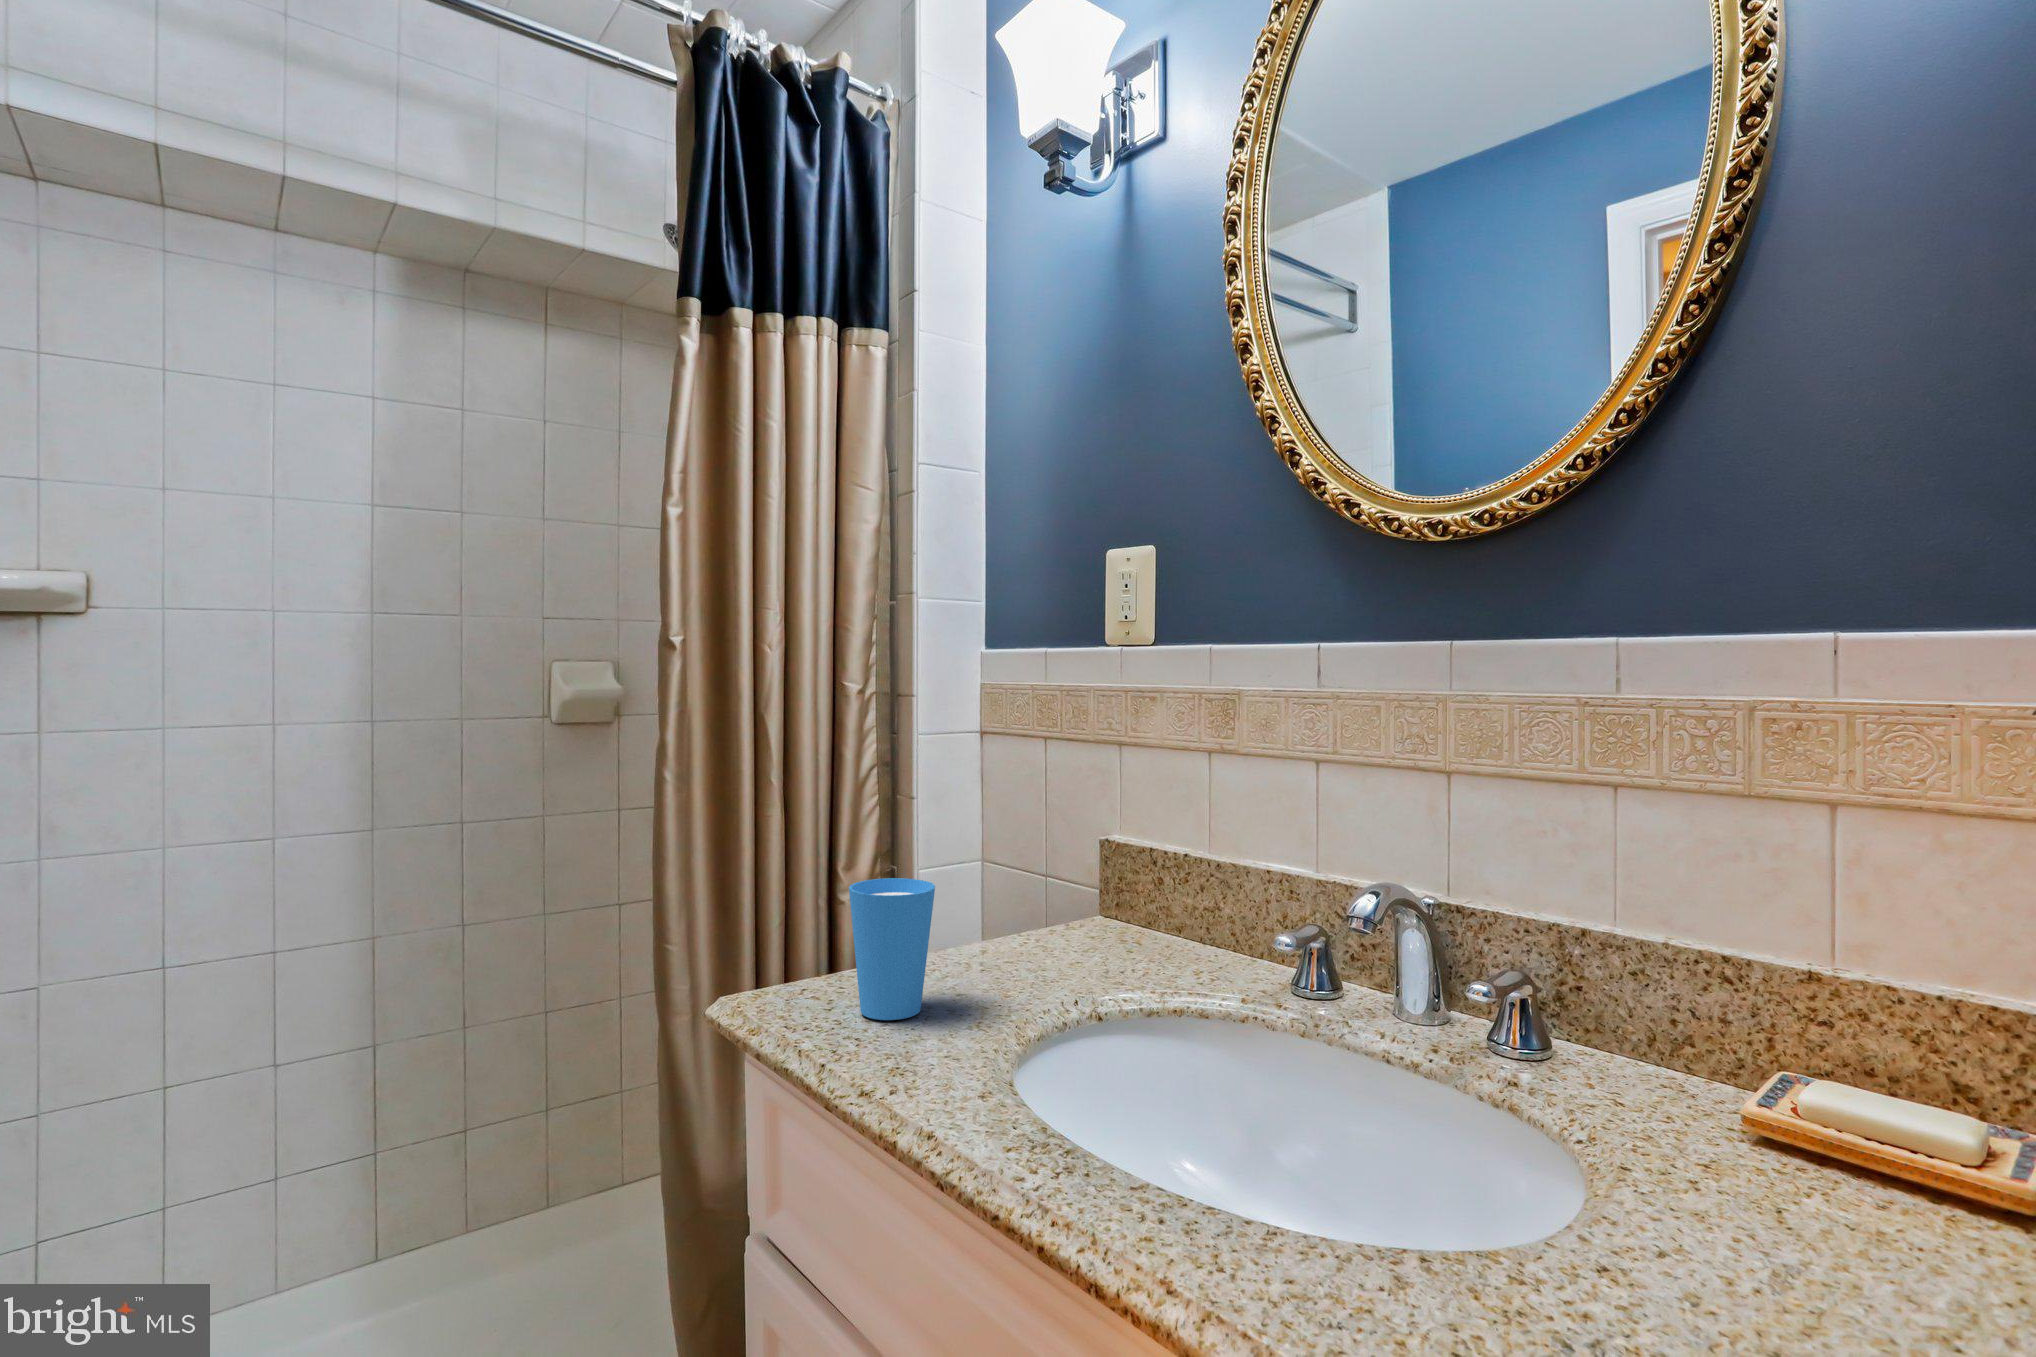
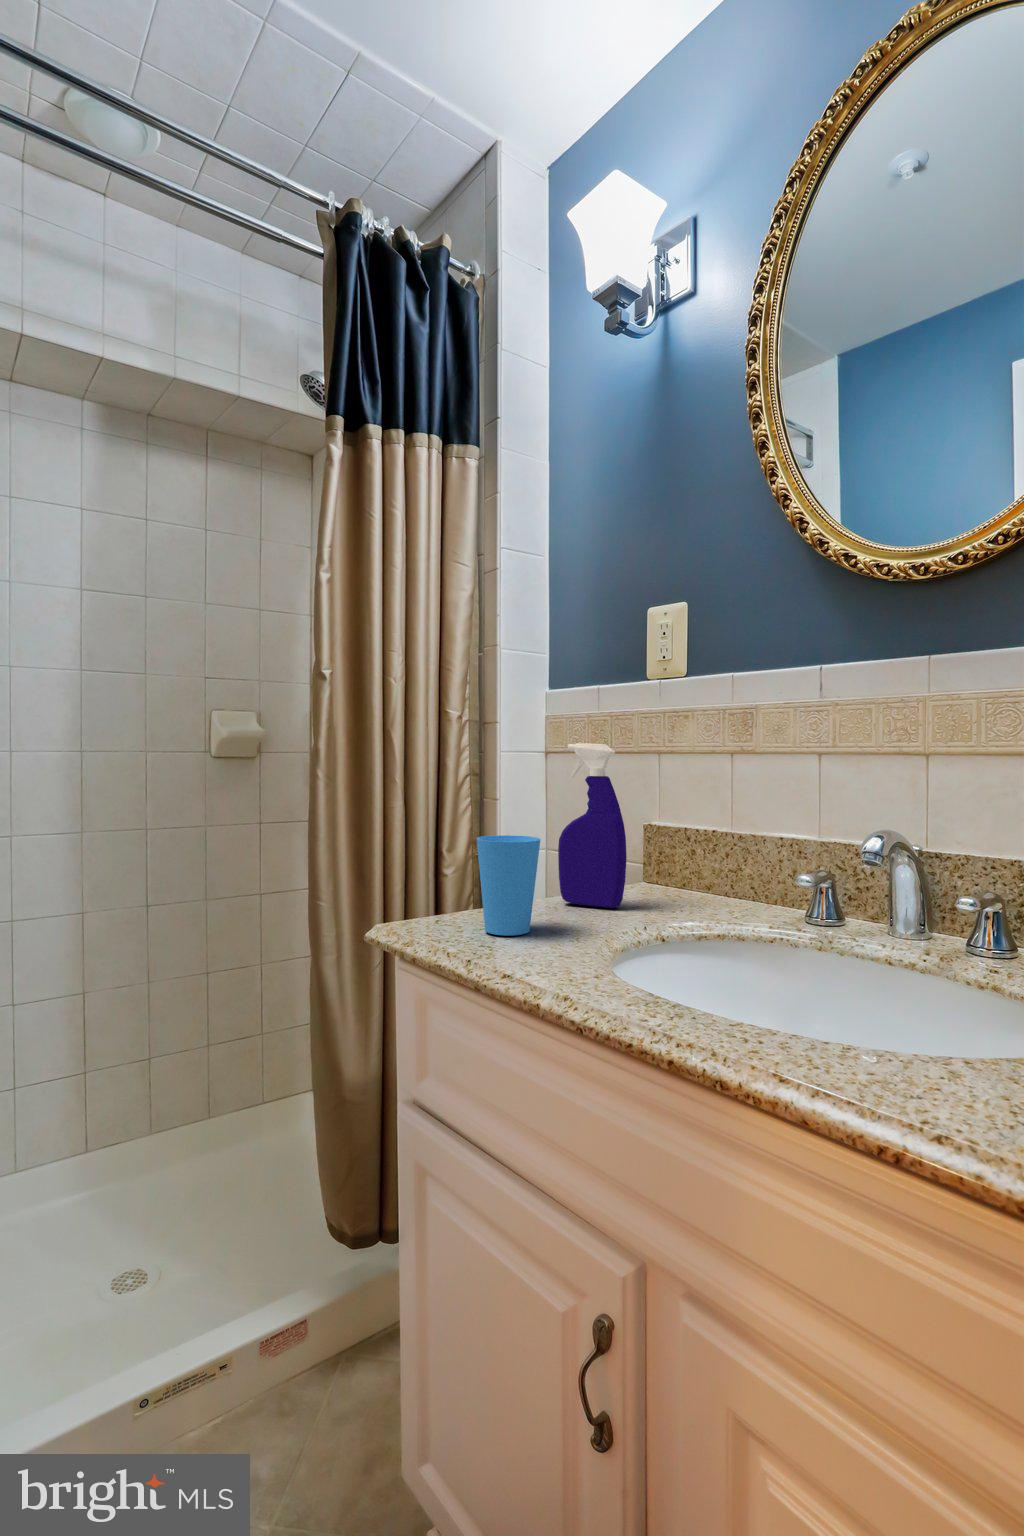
spray bottle: none [975,744,1063,968] -> present [558,743,627,908]

